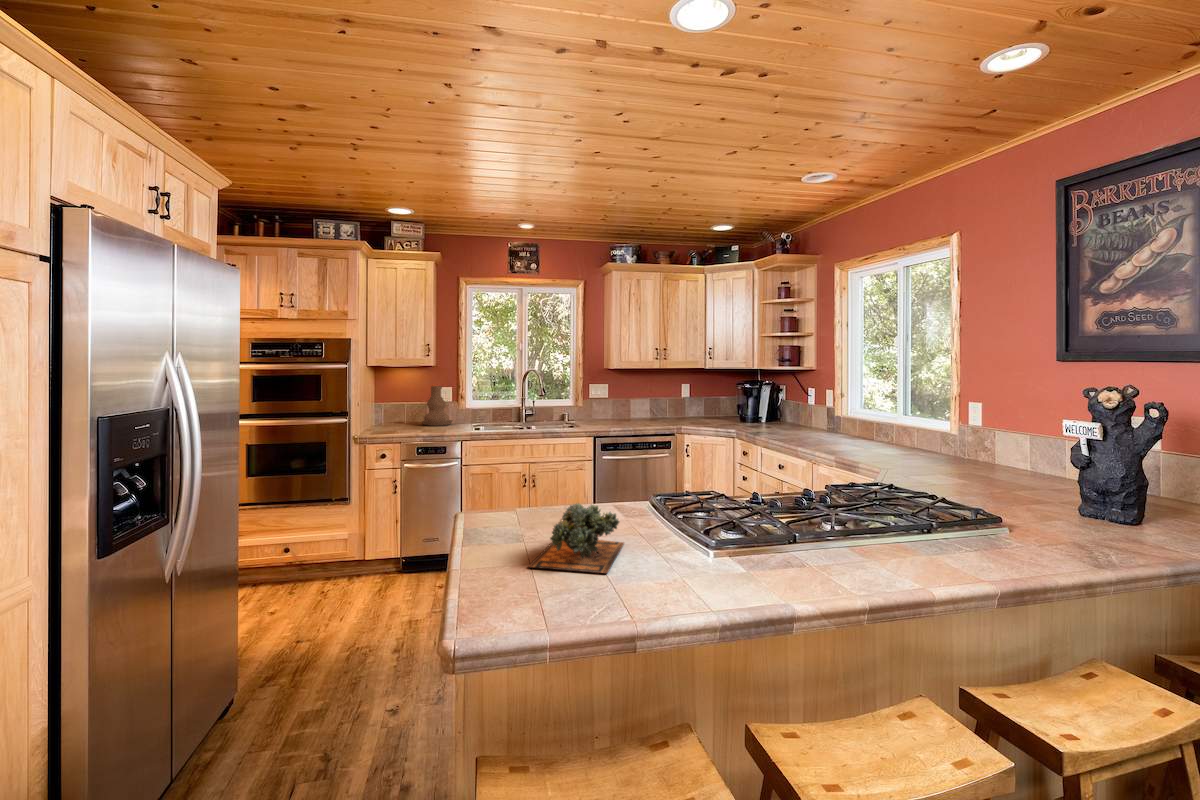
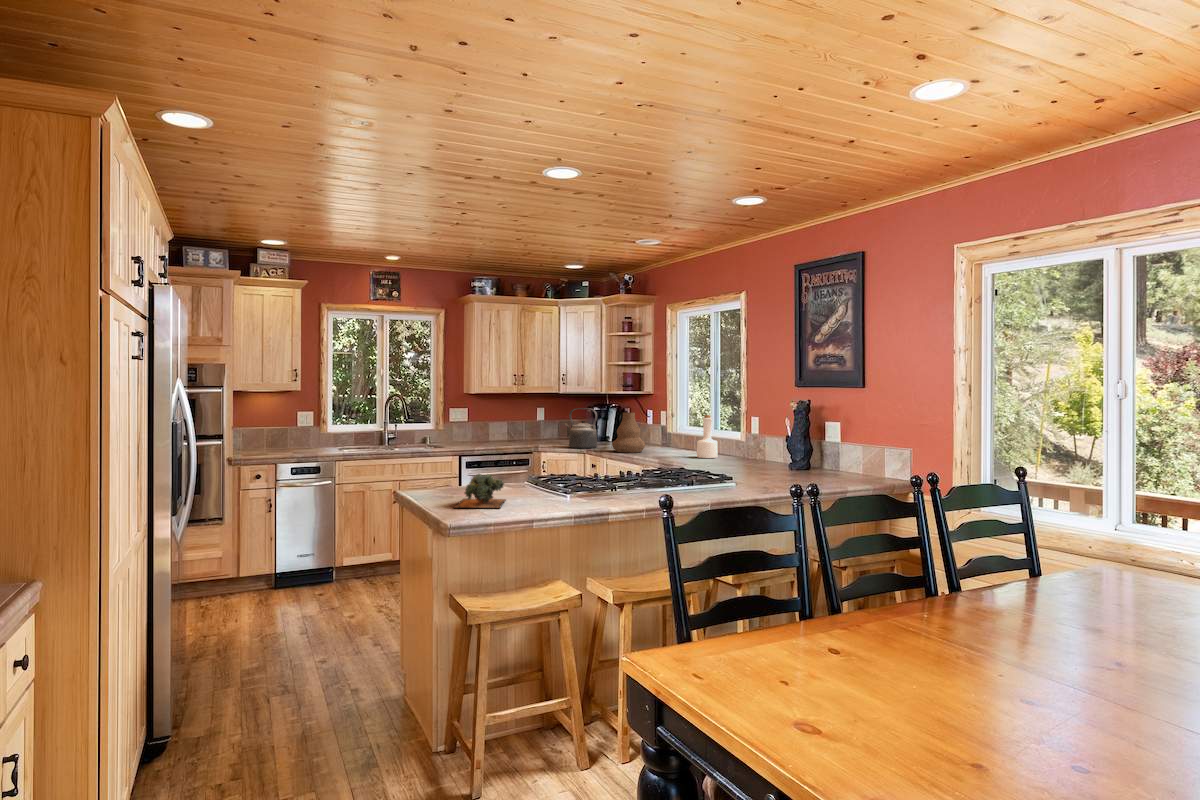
vase: present [422,386,452,426] -> present [612,412,645,453]
kettle: none [713,386,751,432] -> present [565,408,597,448]
bottle: none [887,397,917,454] -> present [697,415,718,458]

